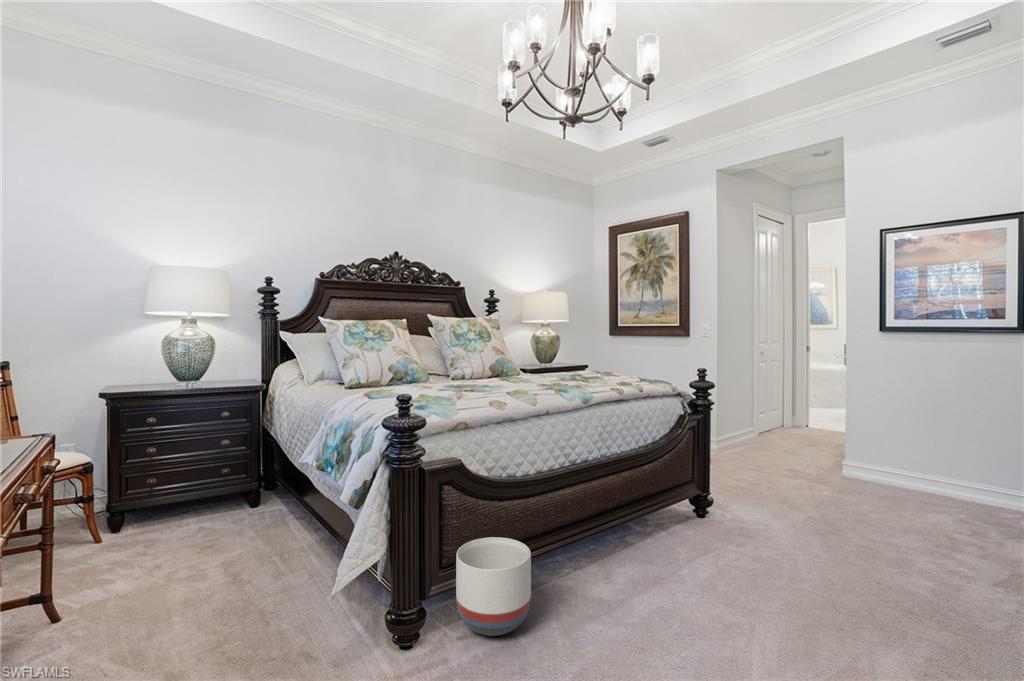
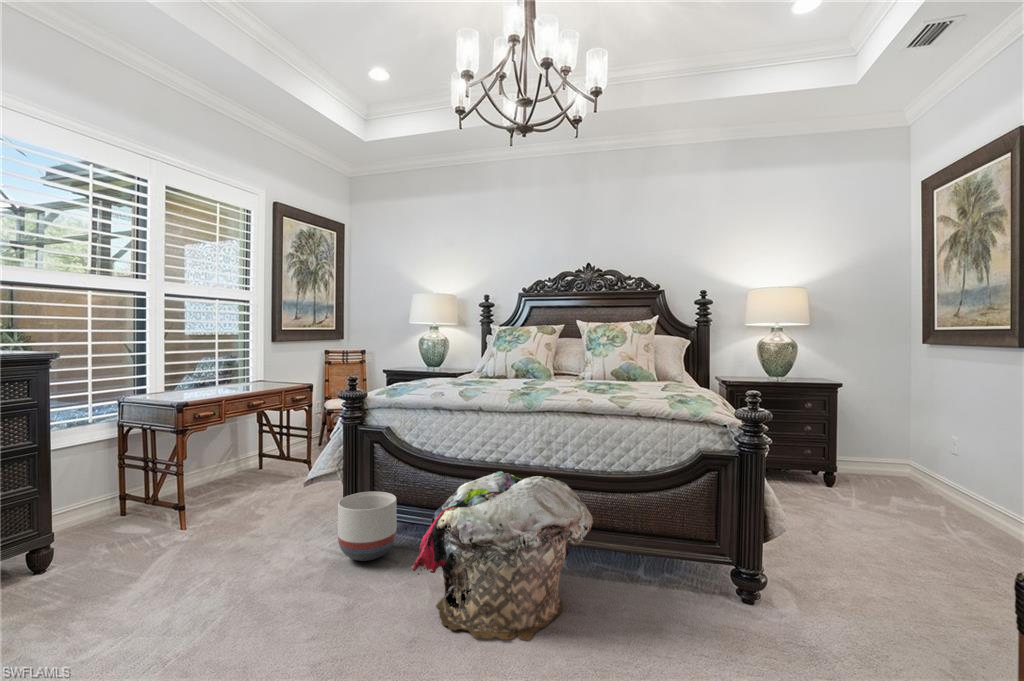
laundry basket: none [591,458,729,621] -> present [411,471,593,640]

